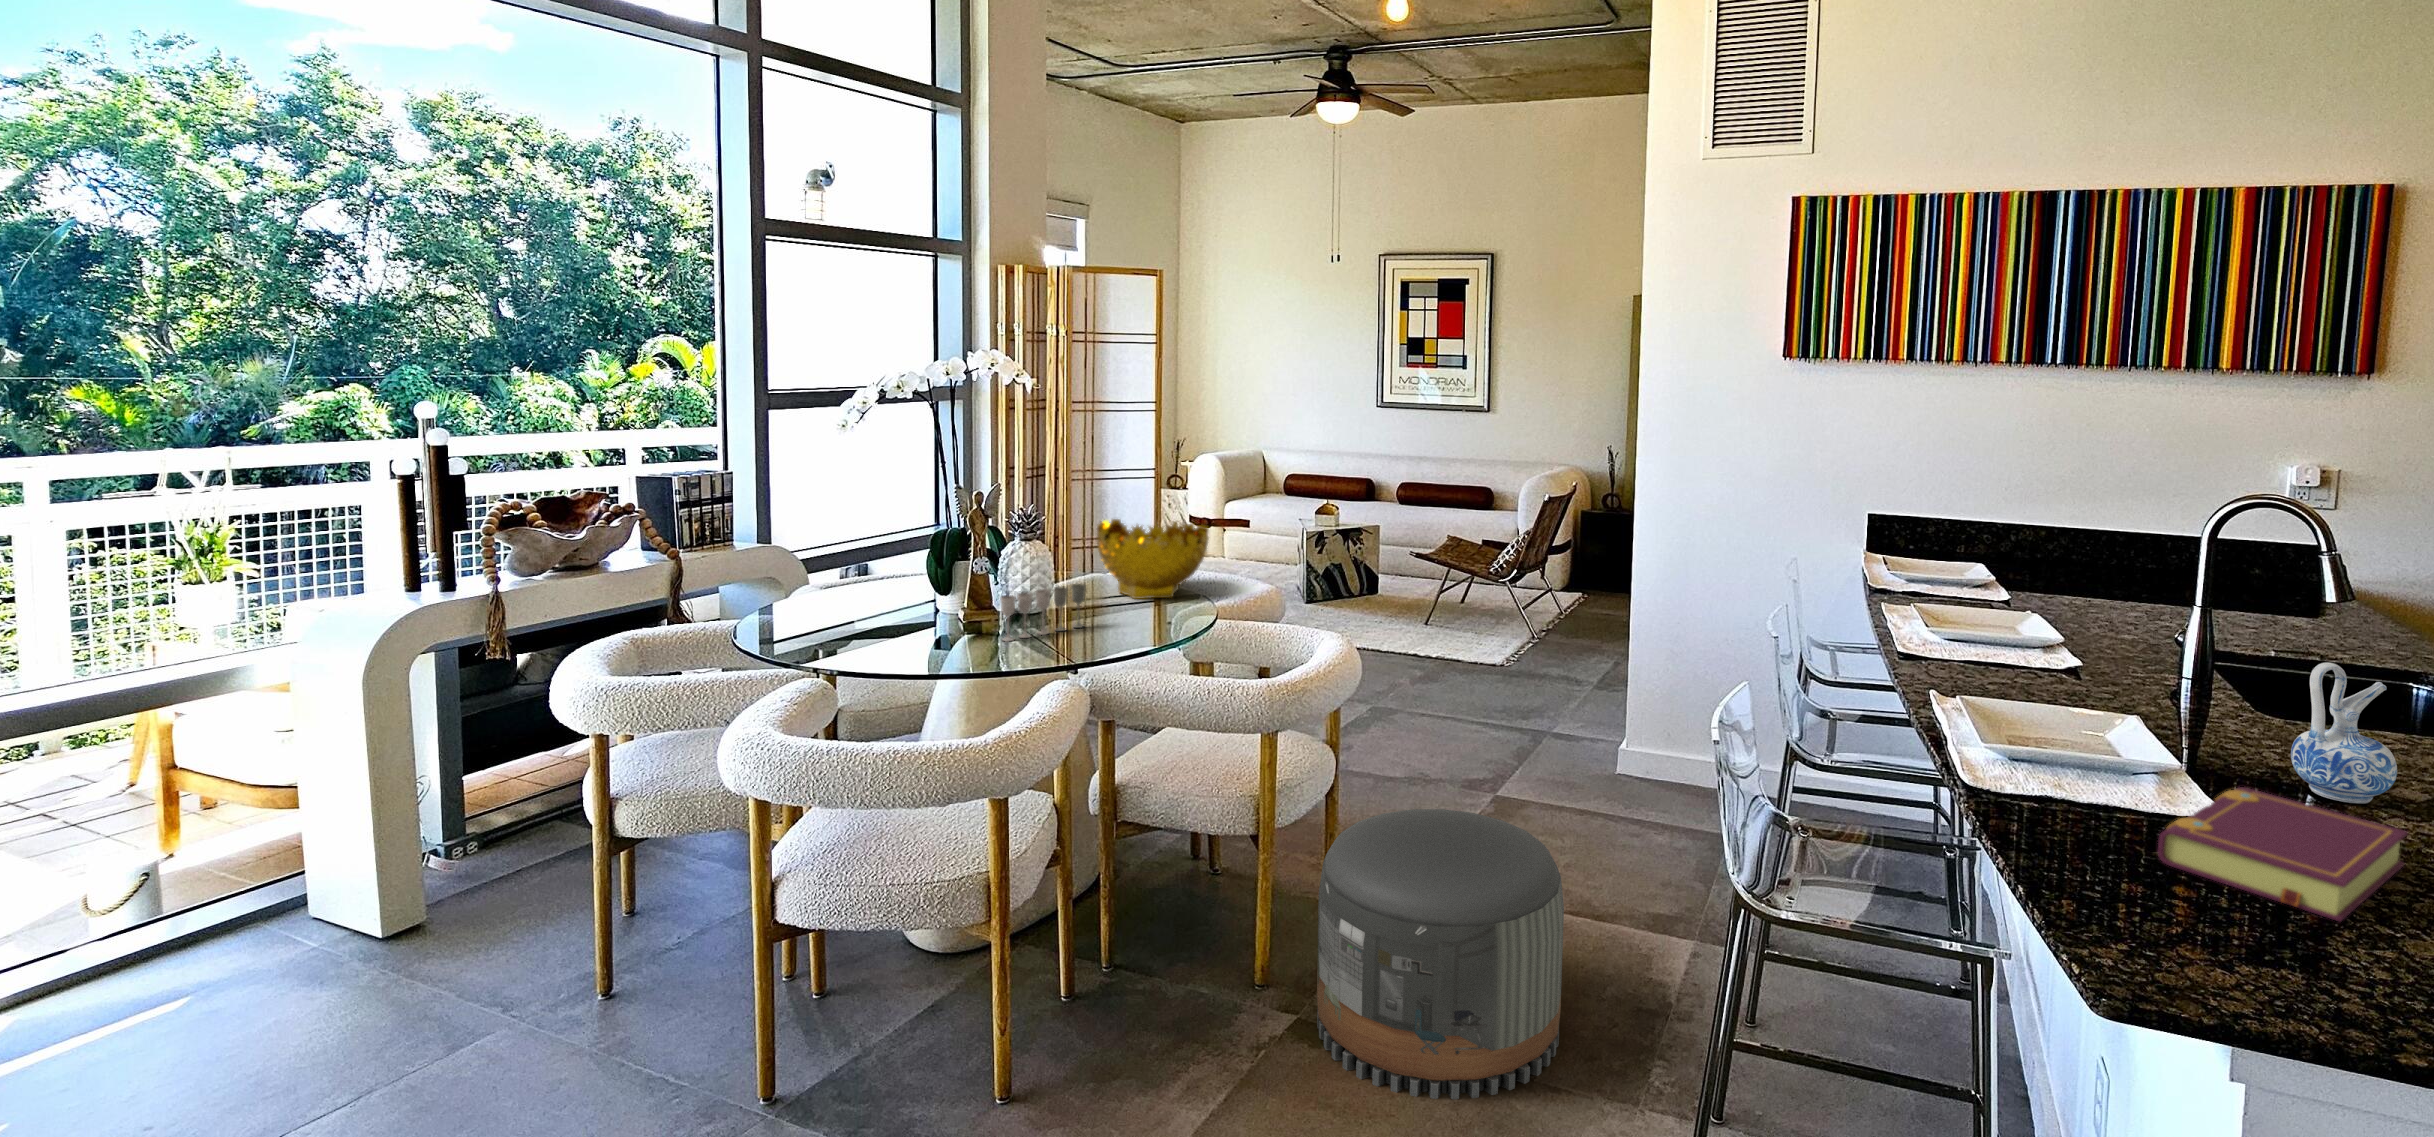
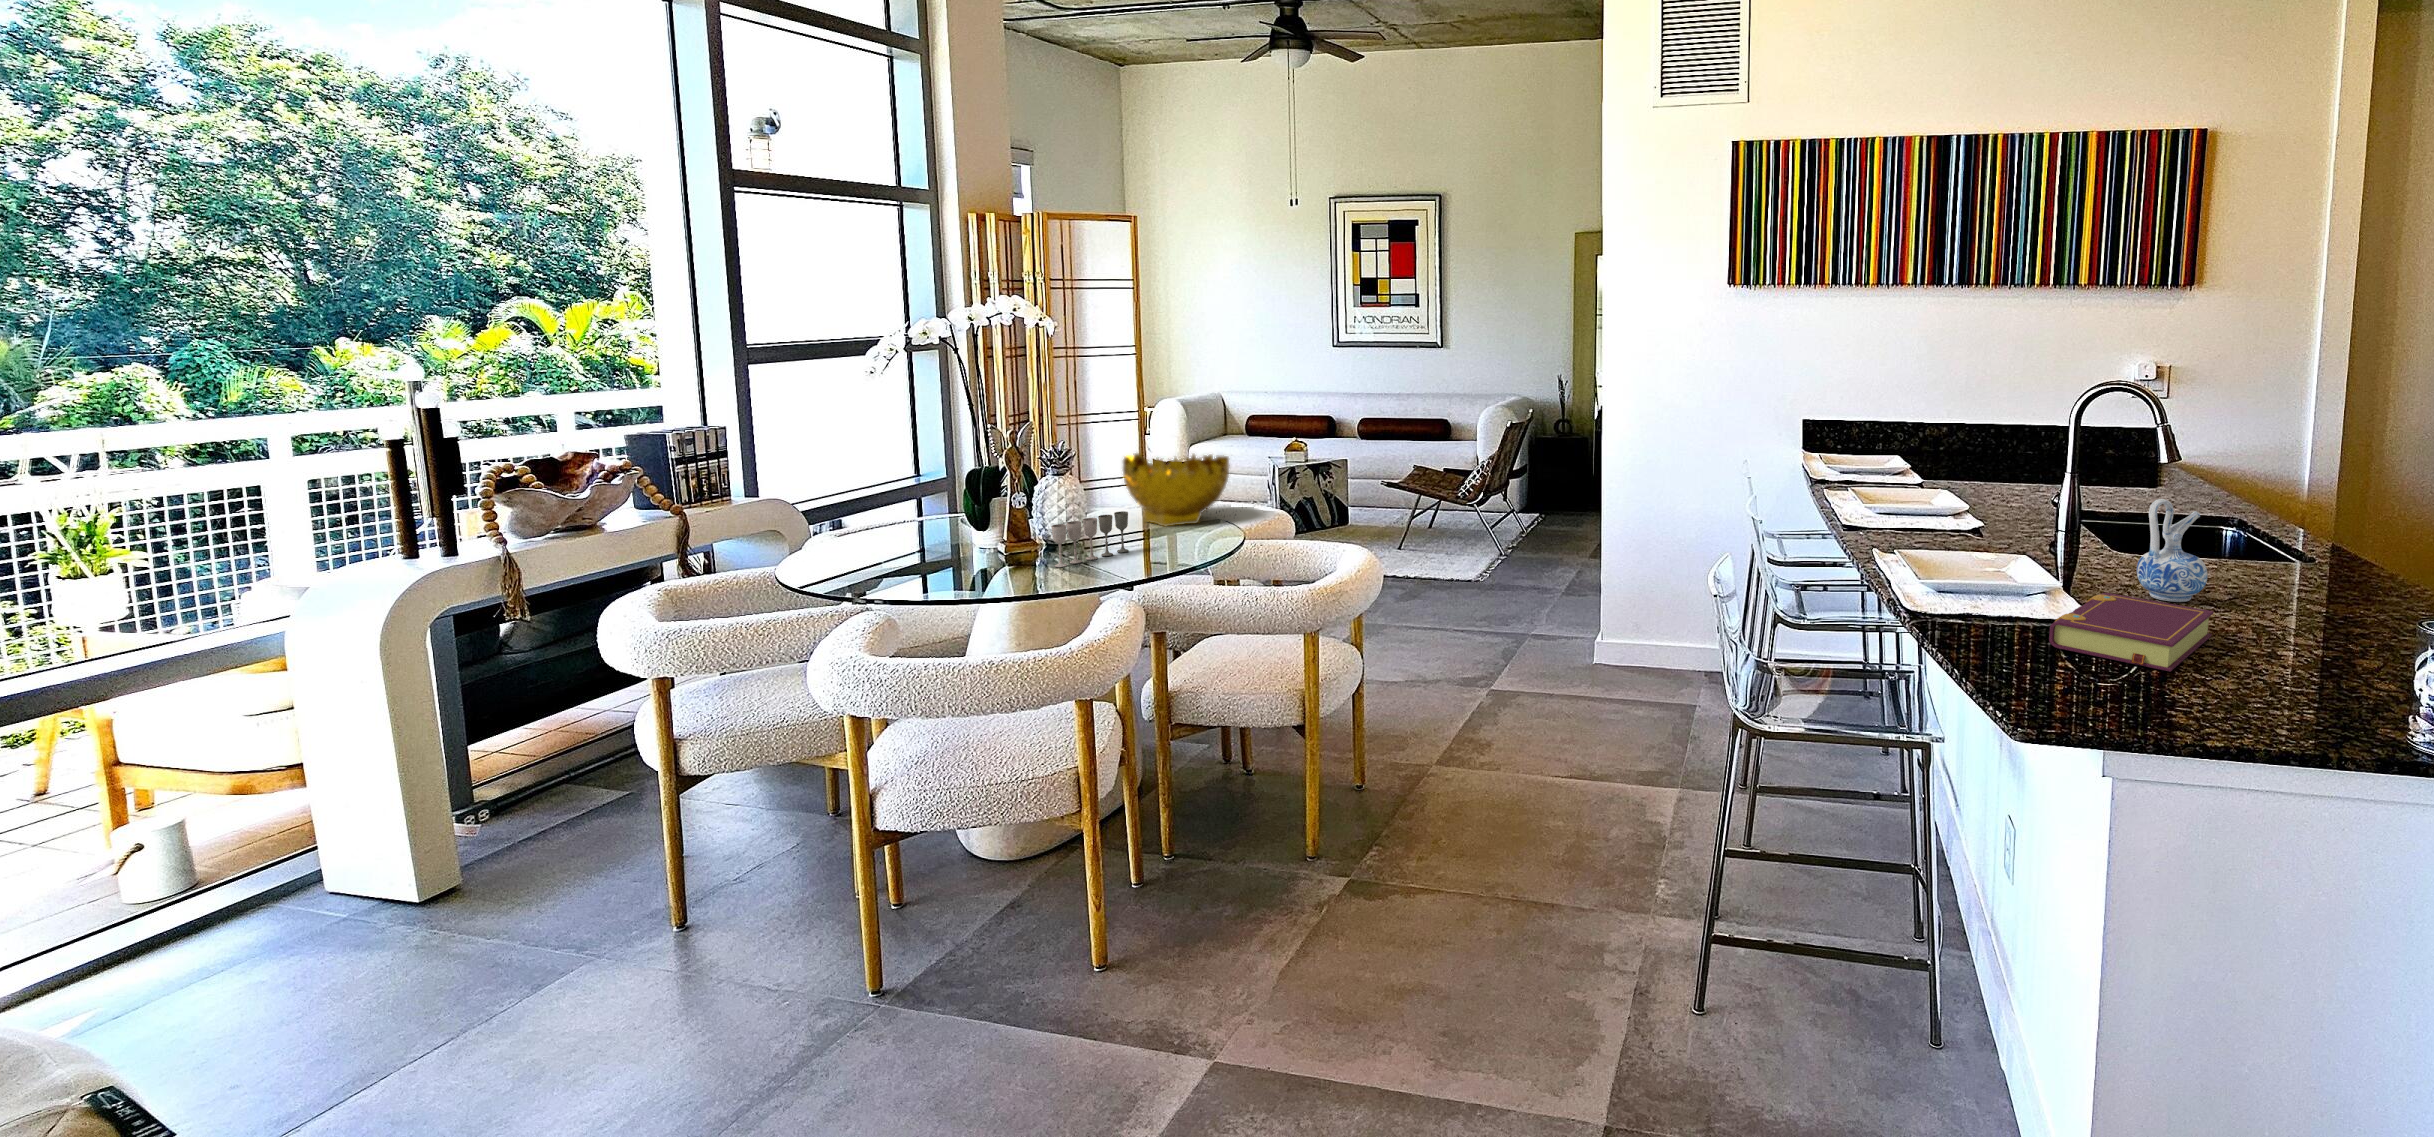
pouf: present [1317,809,1564,1099] -> none [1369,690,1579,927]

